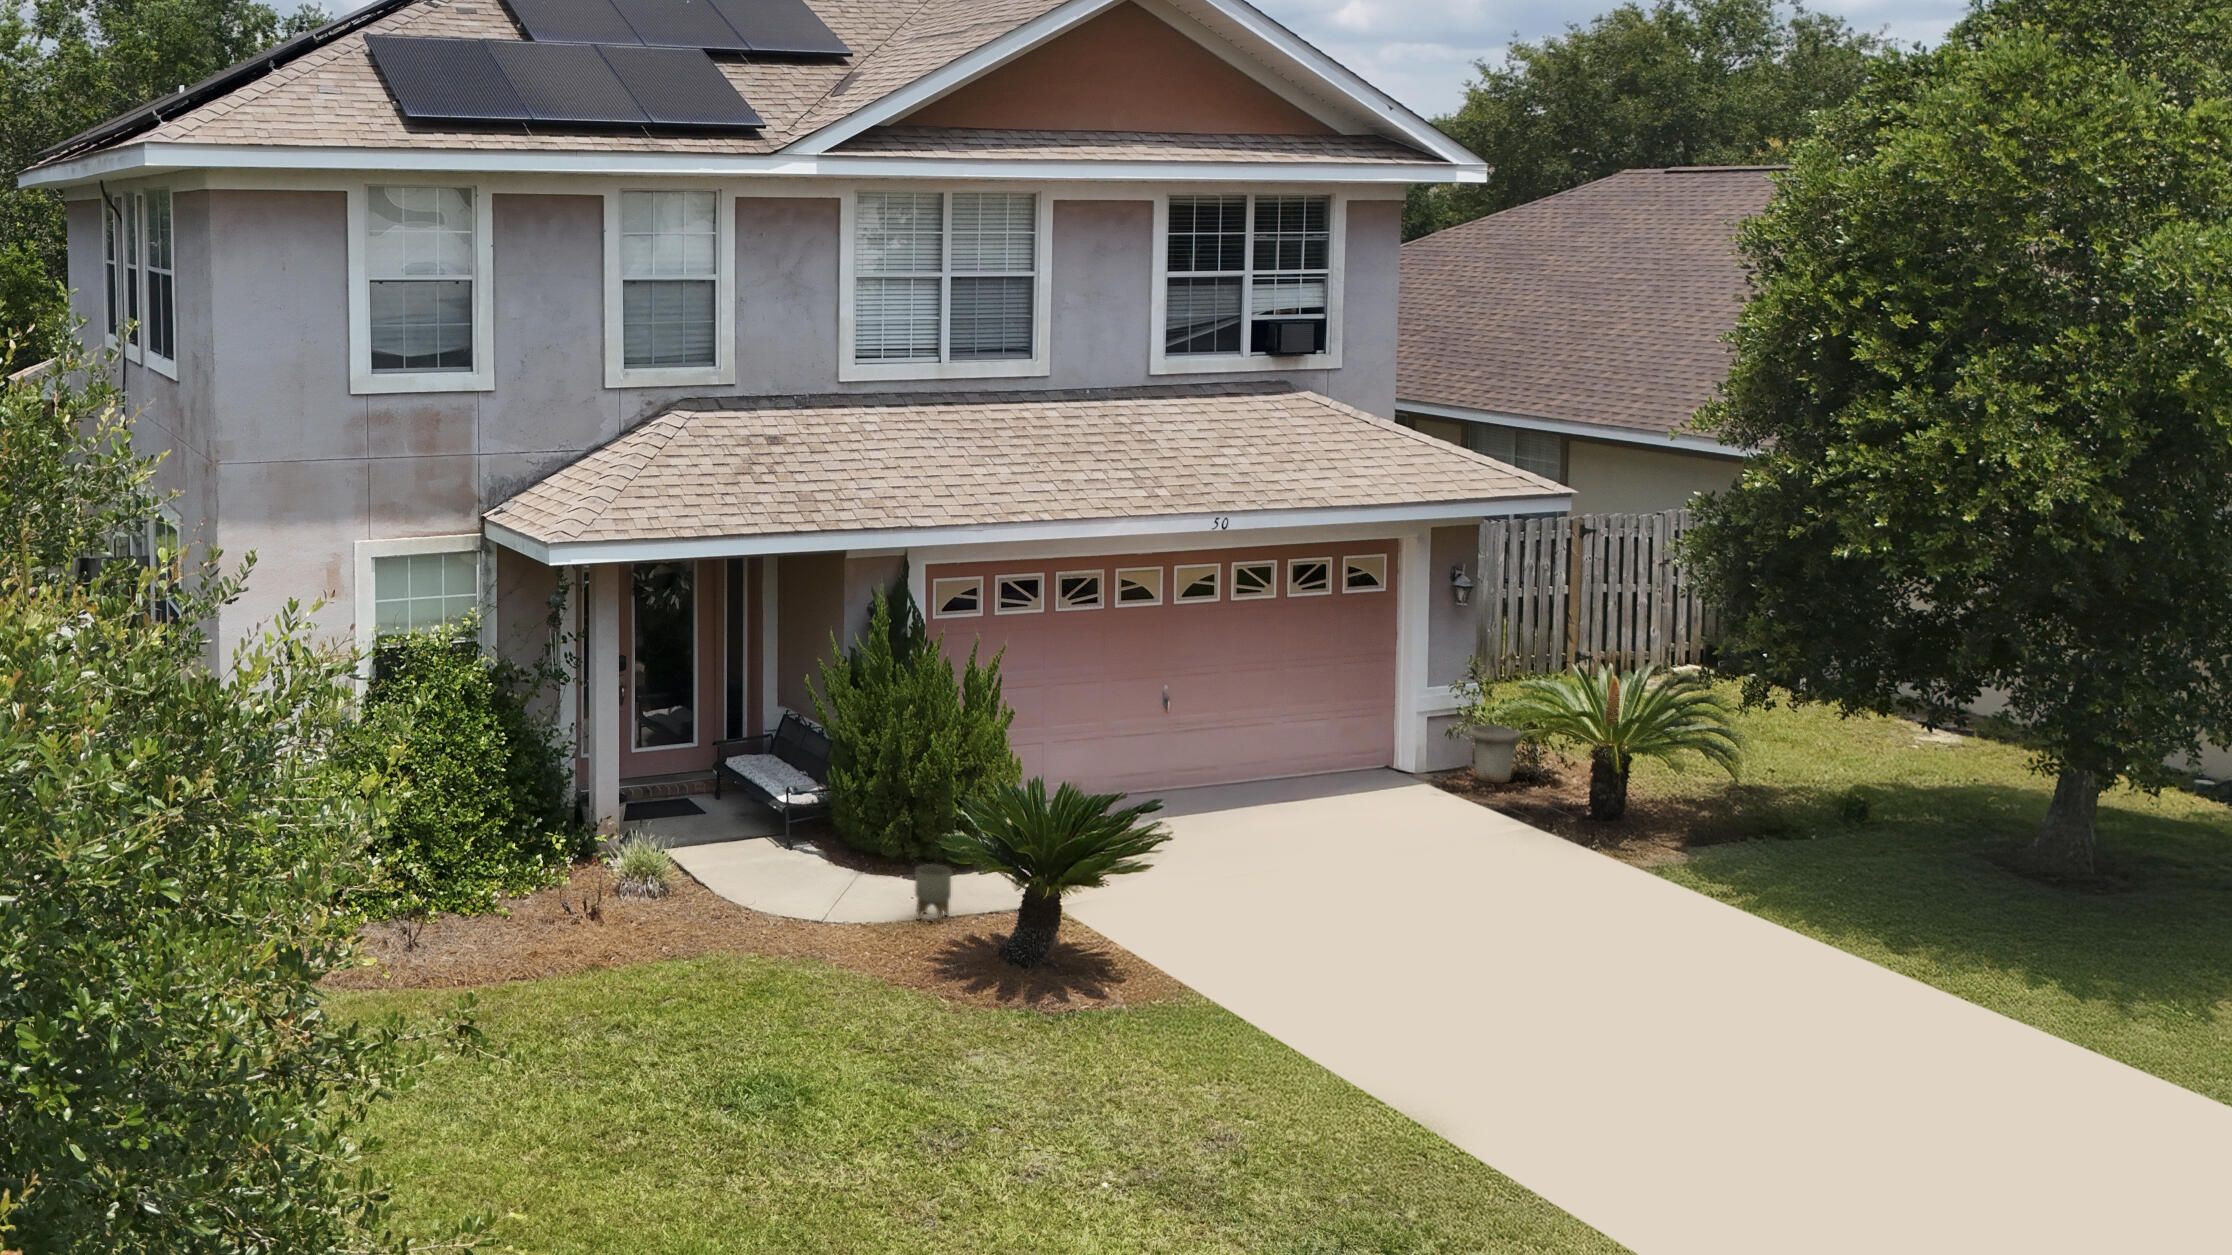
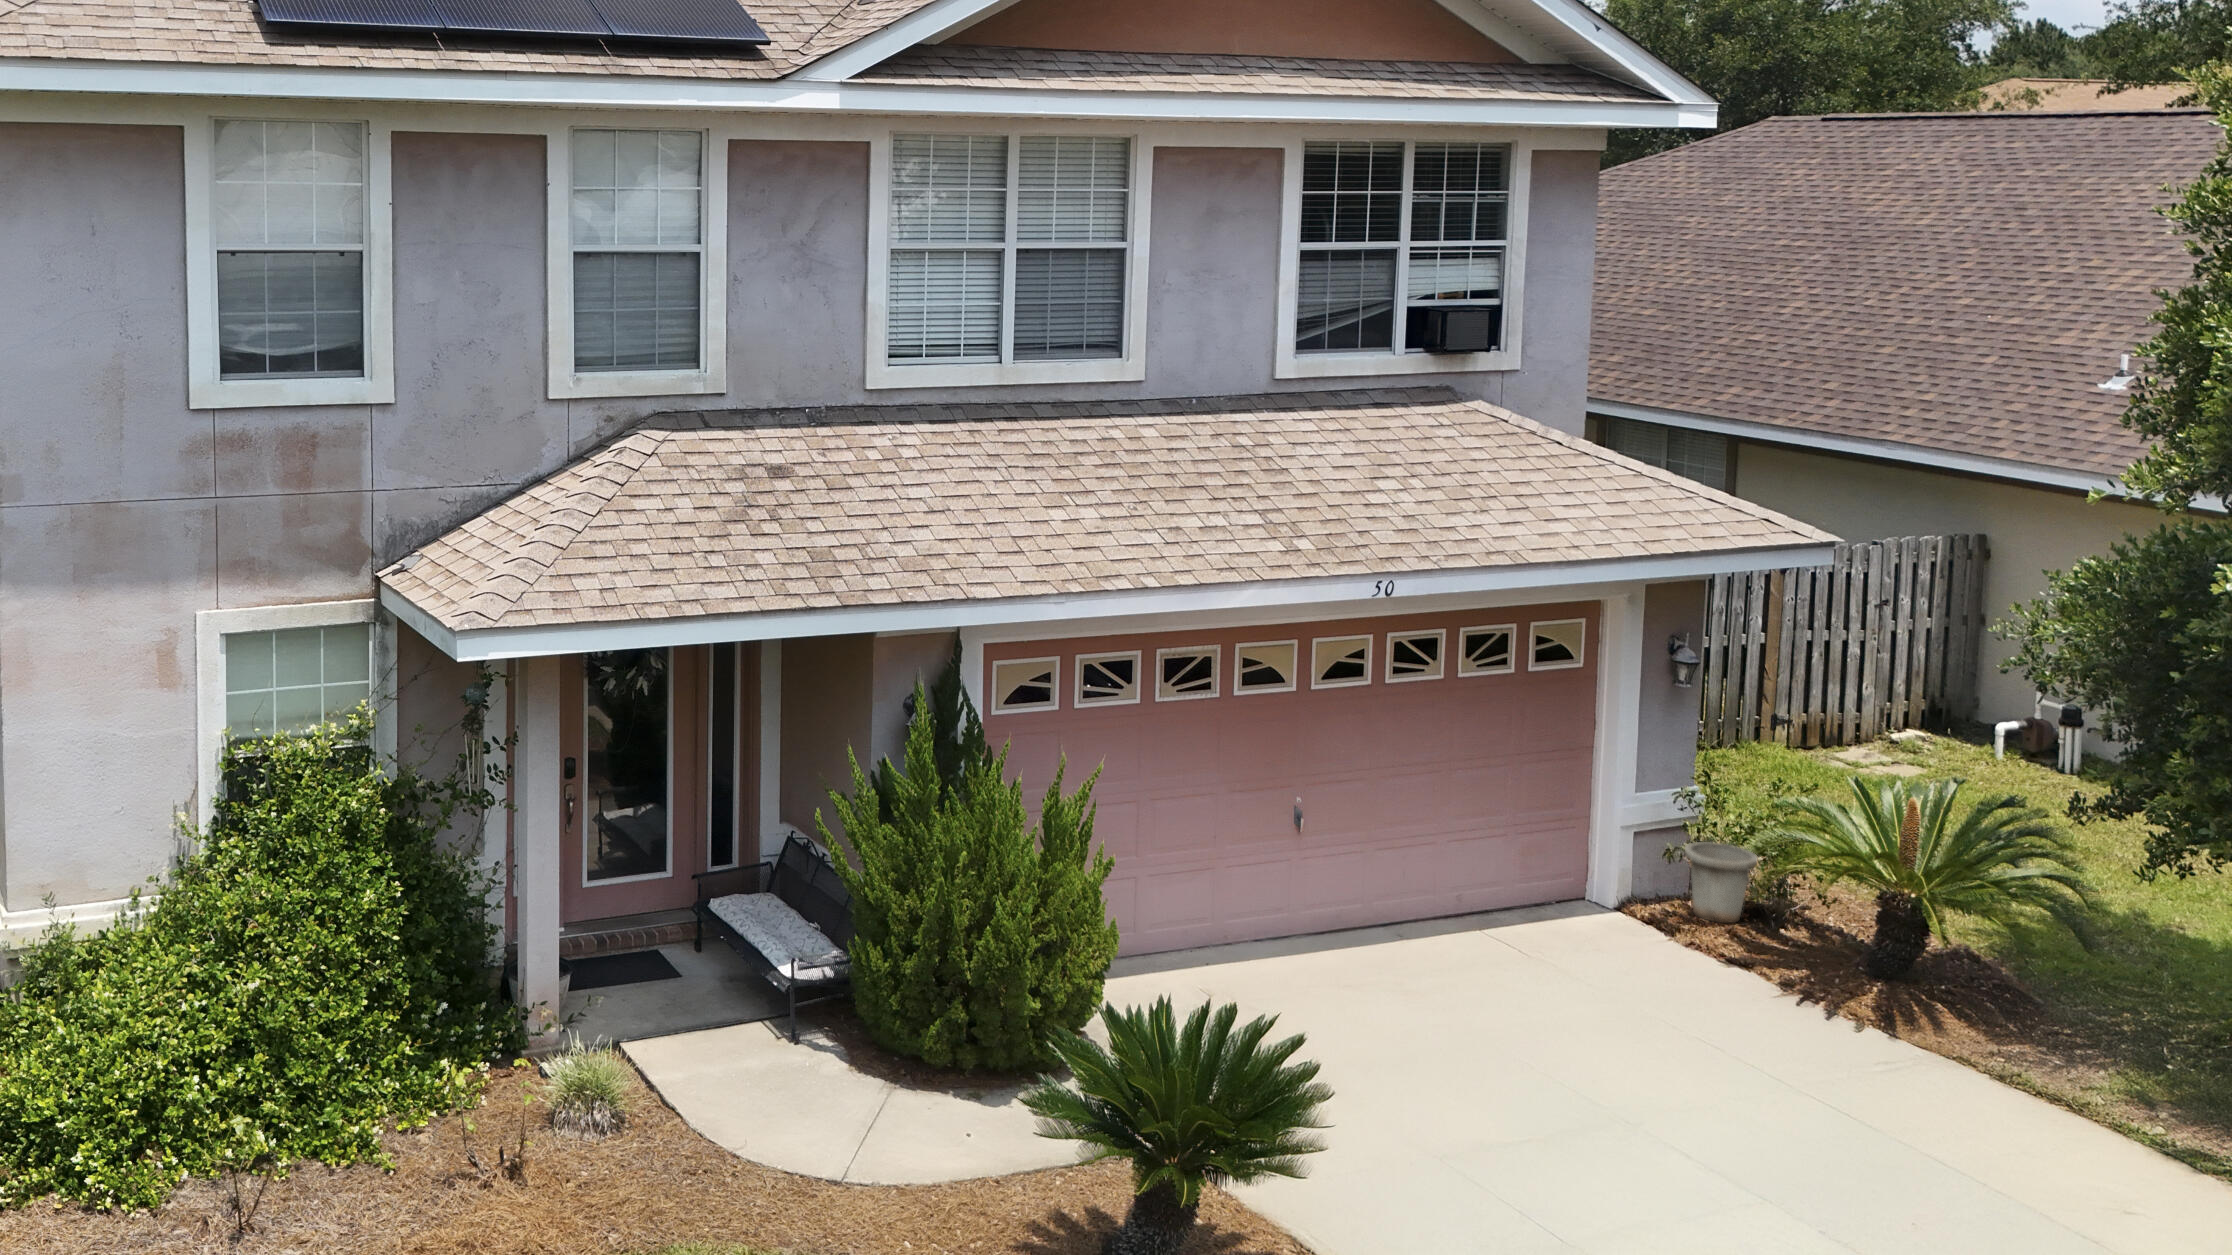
planter: present [915,864,951,922] -> none [977,1105,1030,1196]

